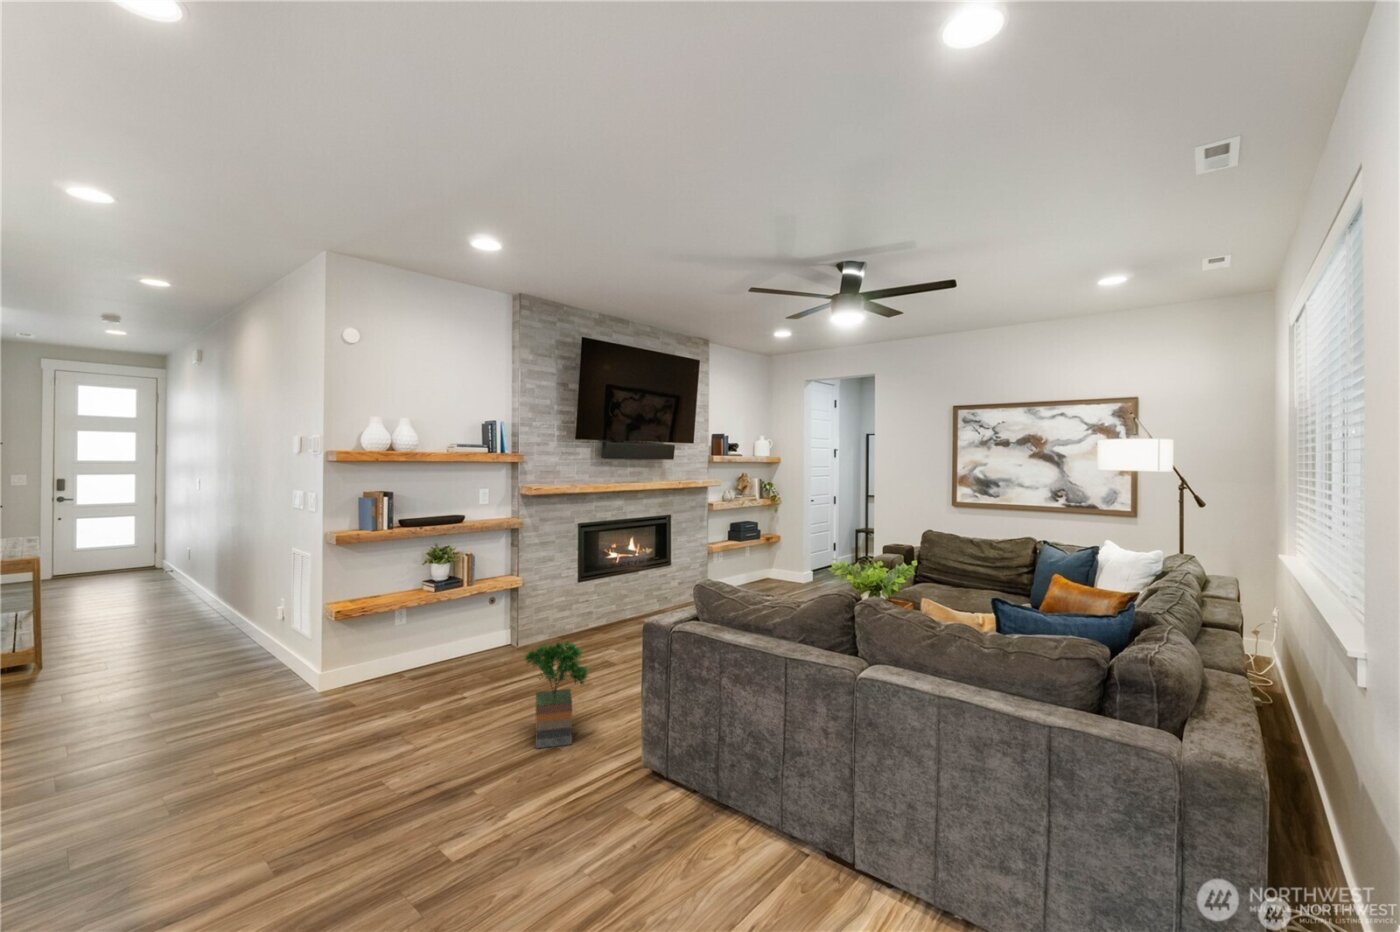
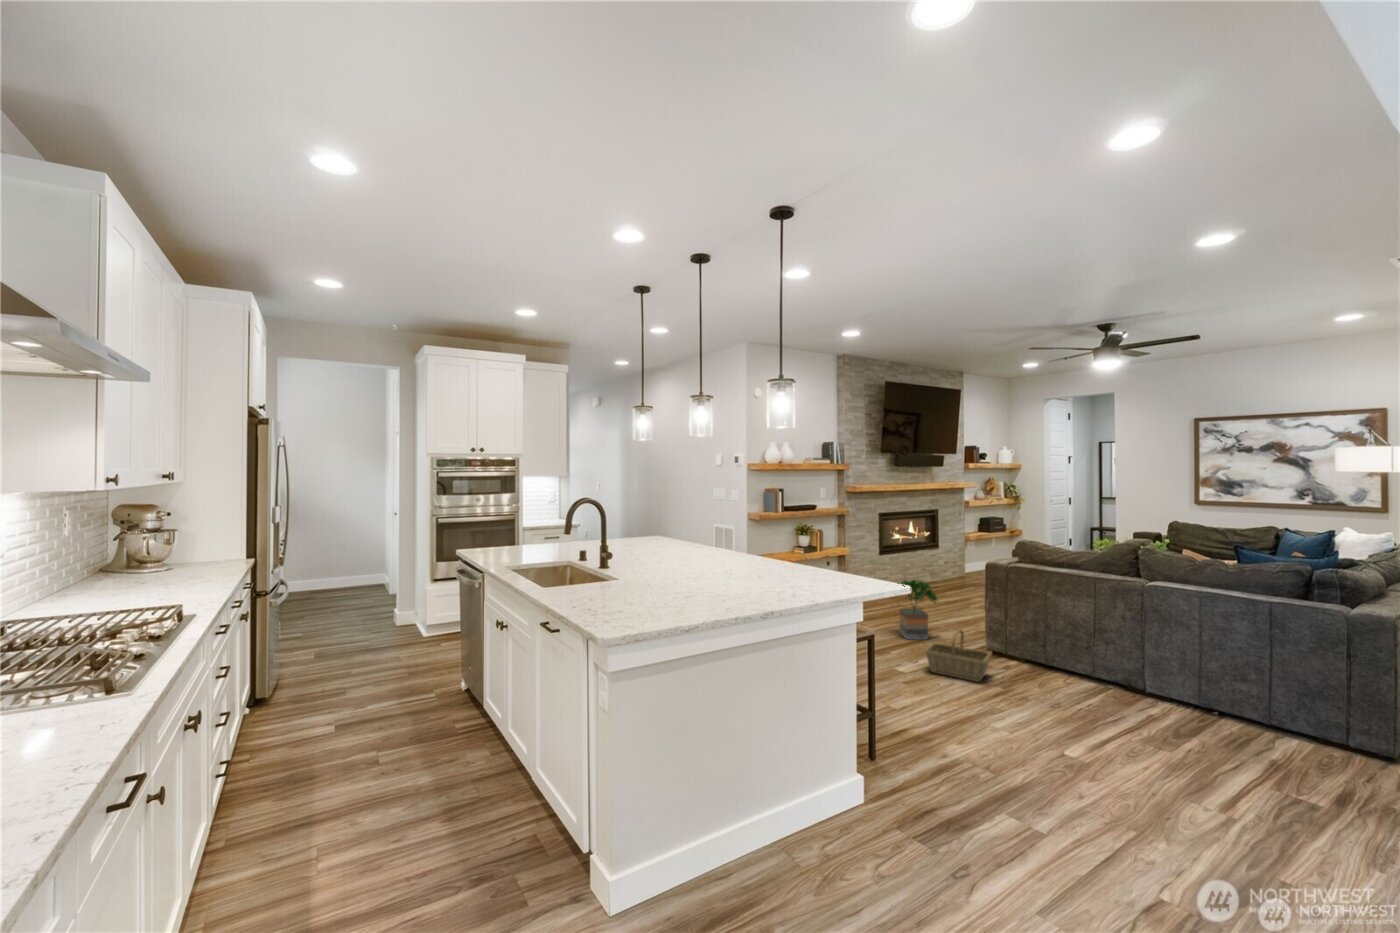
basket: none [498,761,619,874] -> present [925,629,991,682]

